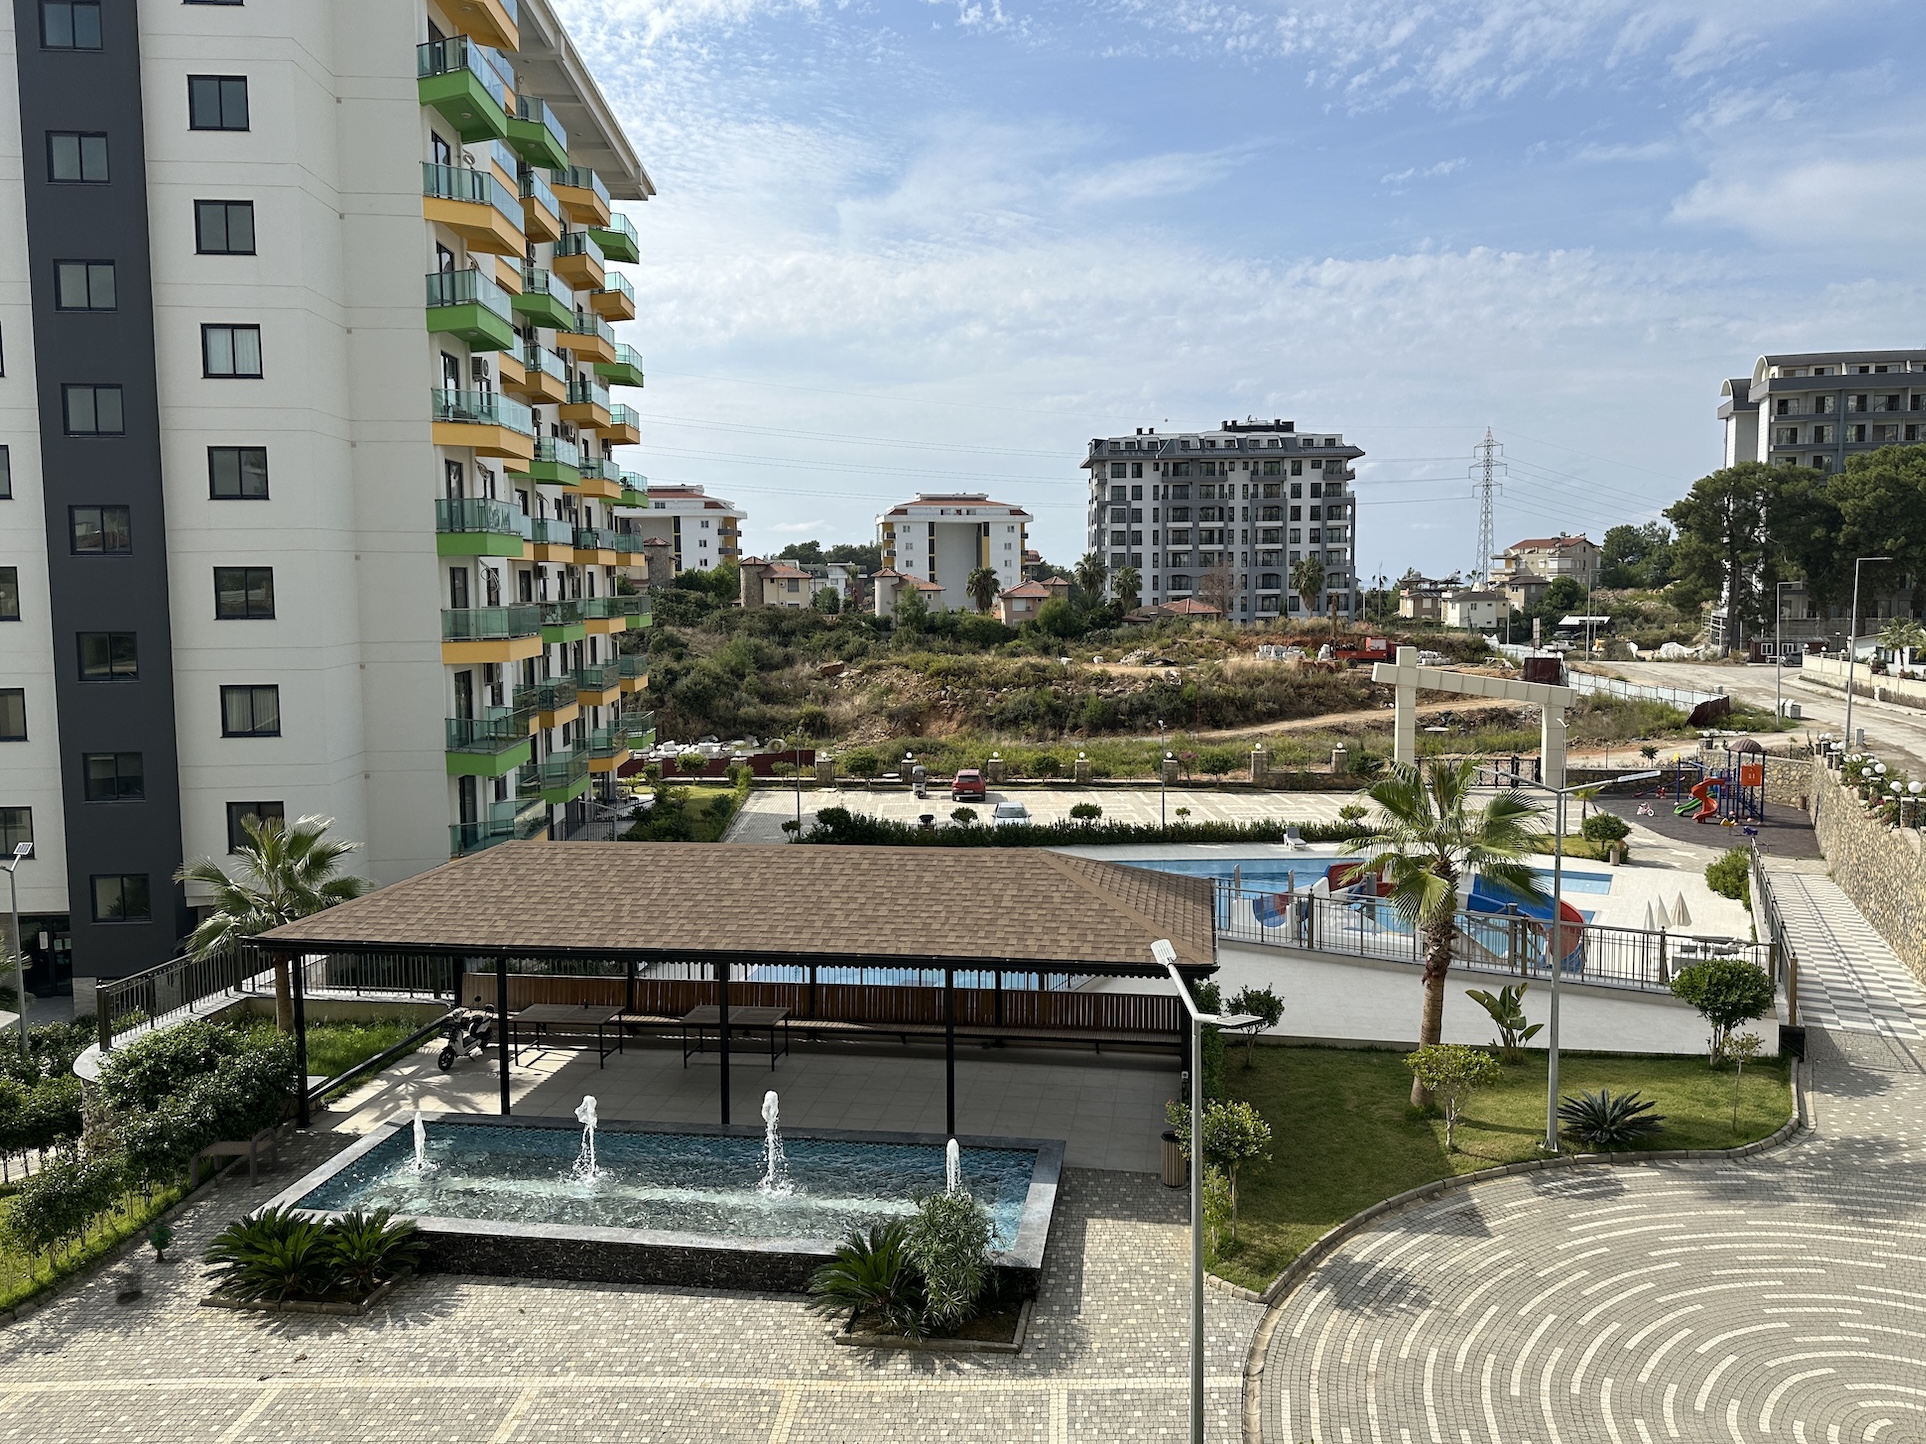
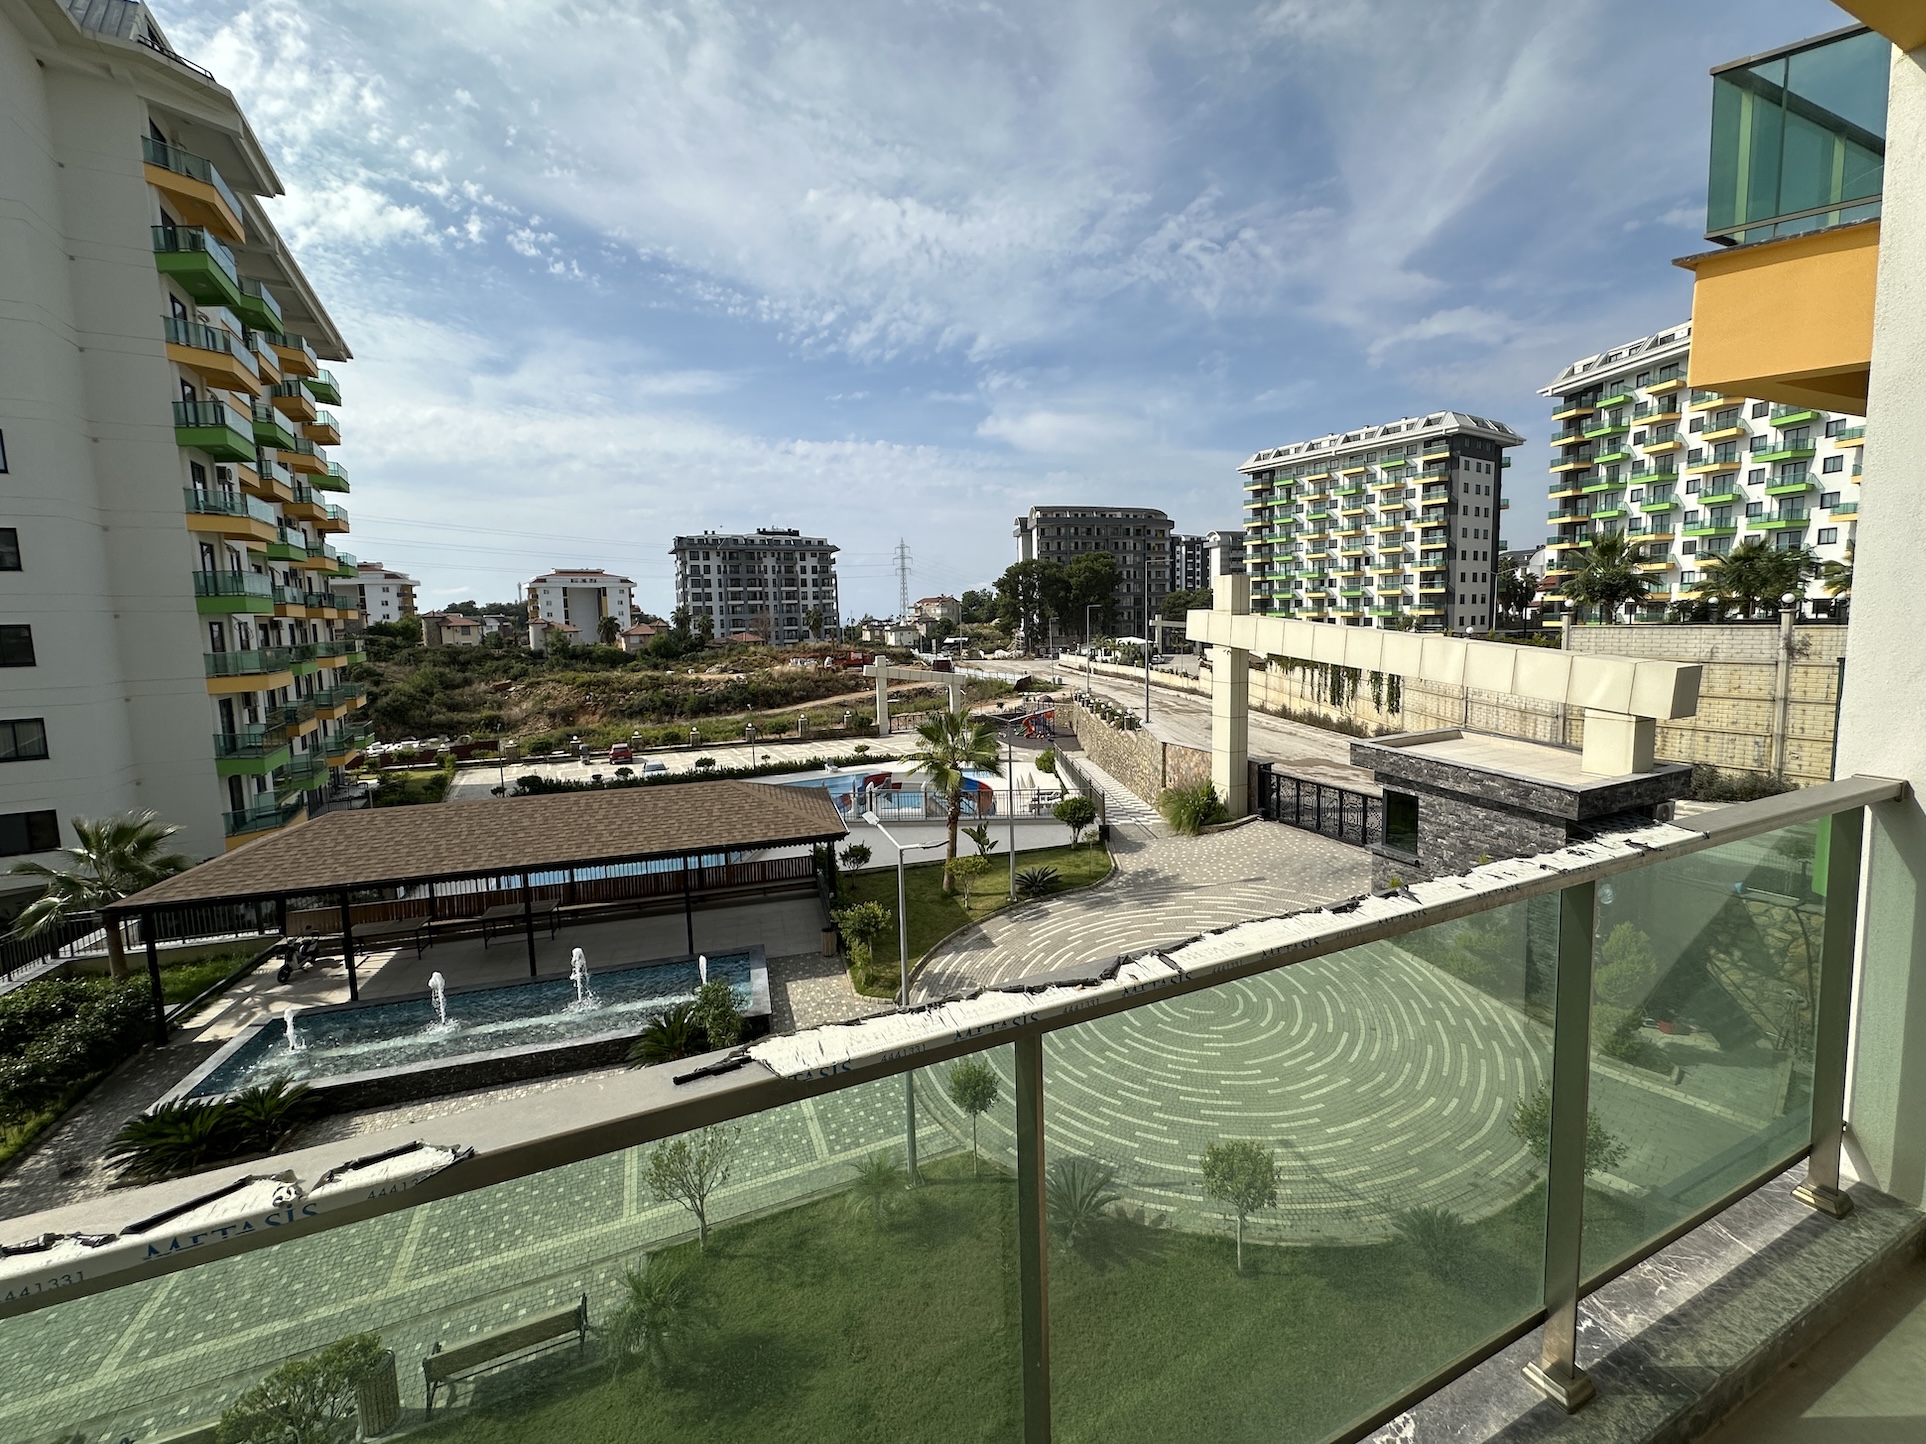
bench: present [191,1128,279,1186] -> none [80,1040,166,1096]
decorative plant: present [146,1220,174,1263] -> none [69,1115,98,1148]

